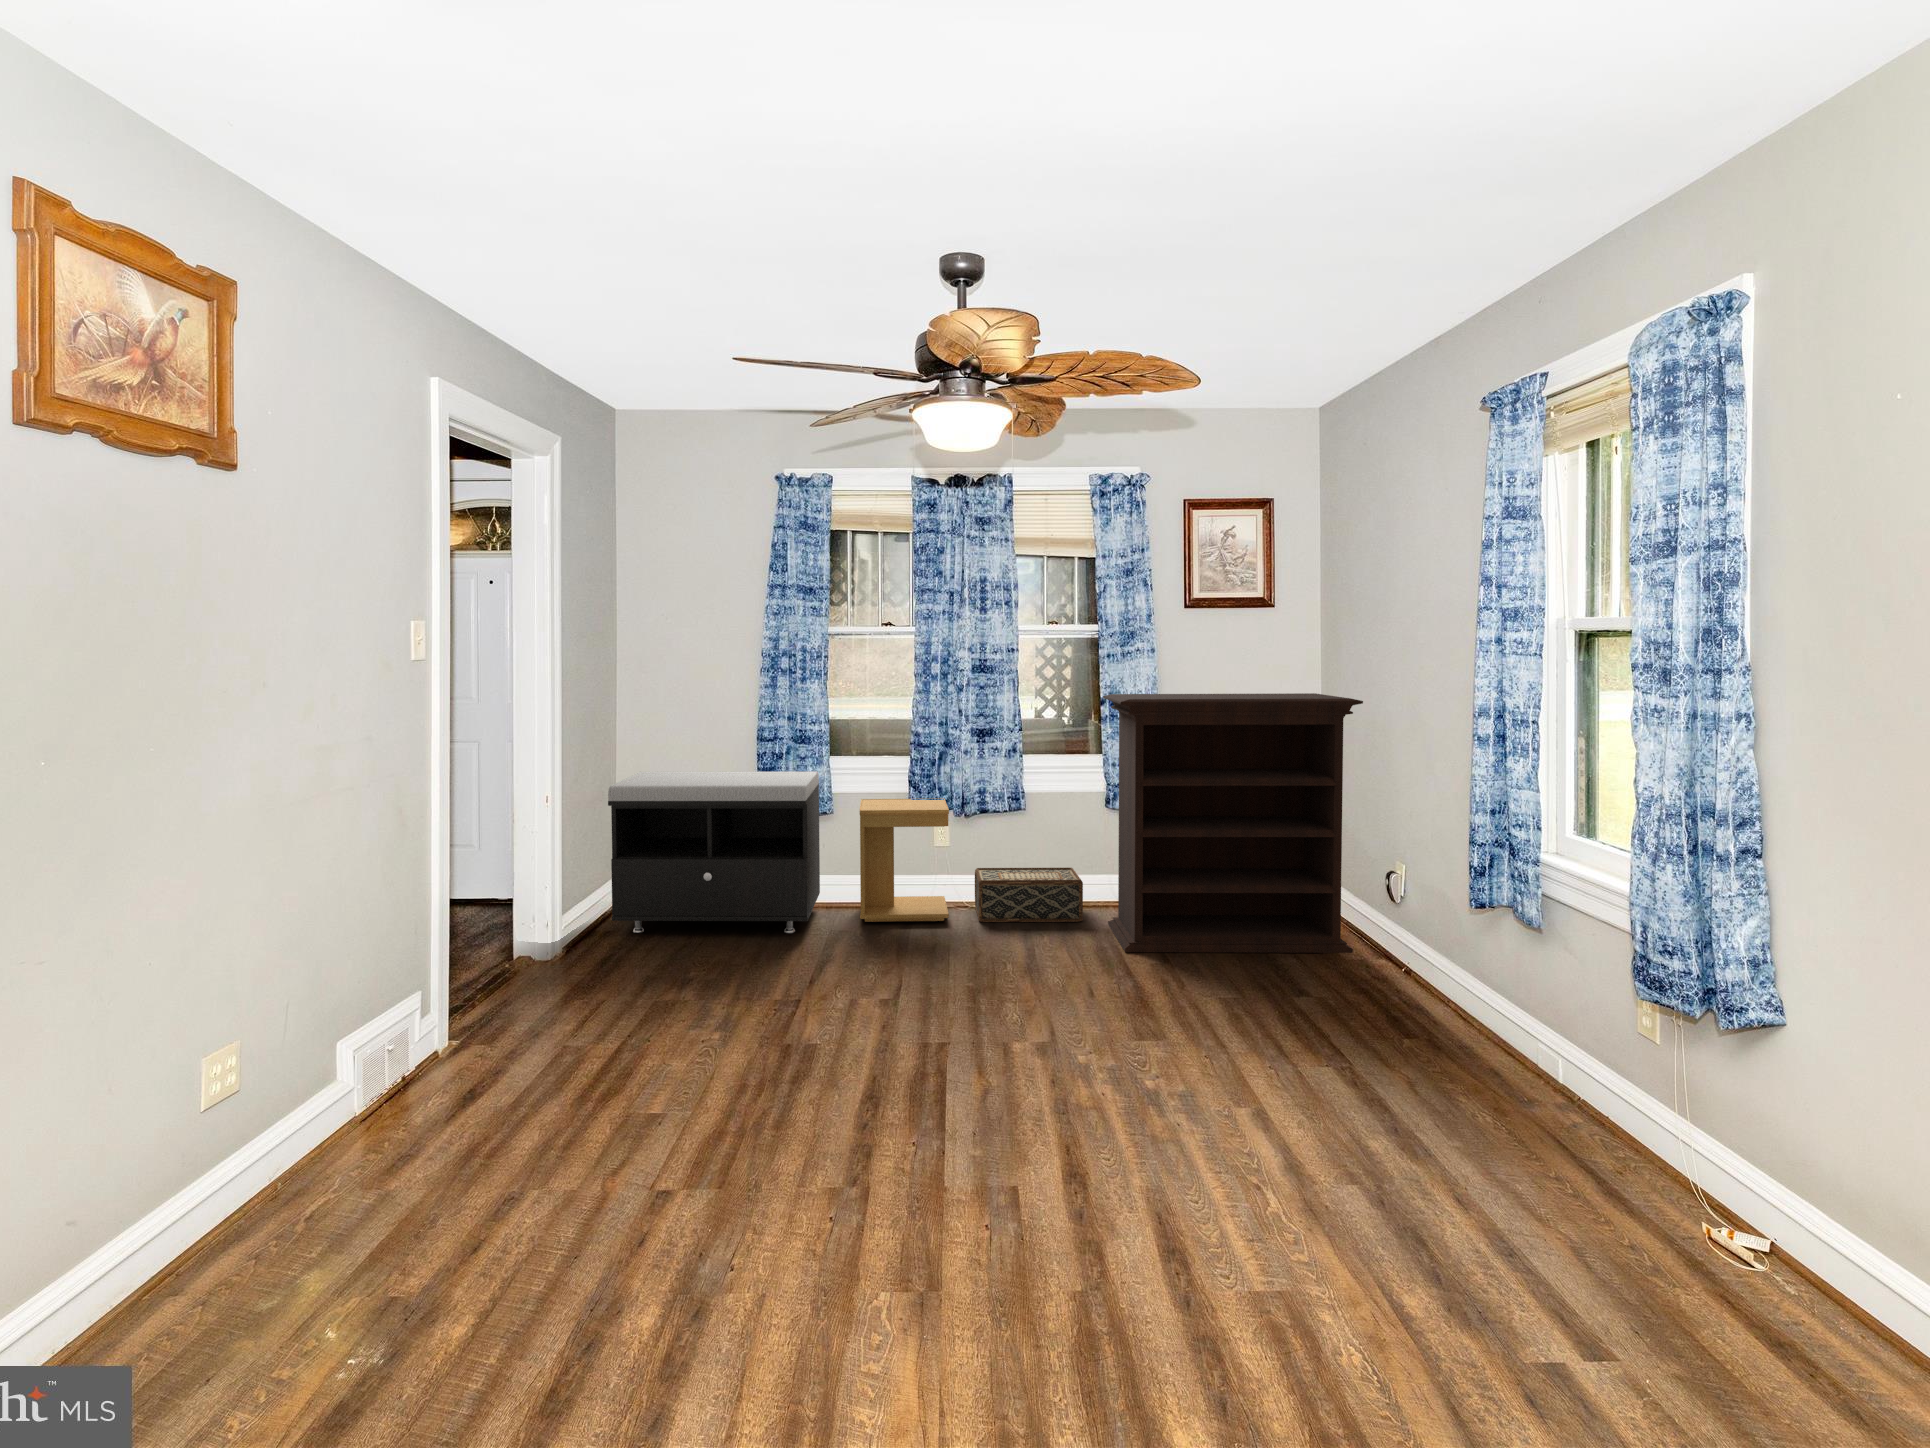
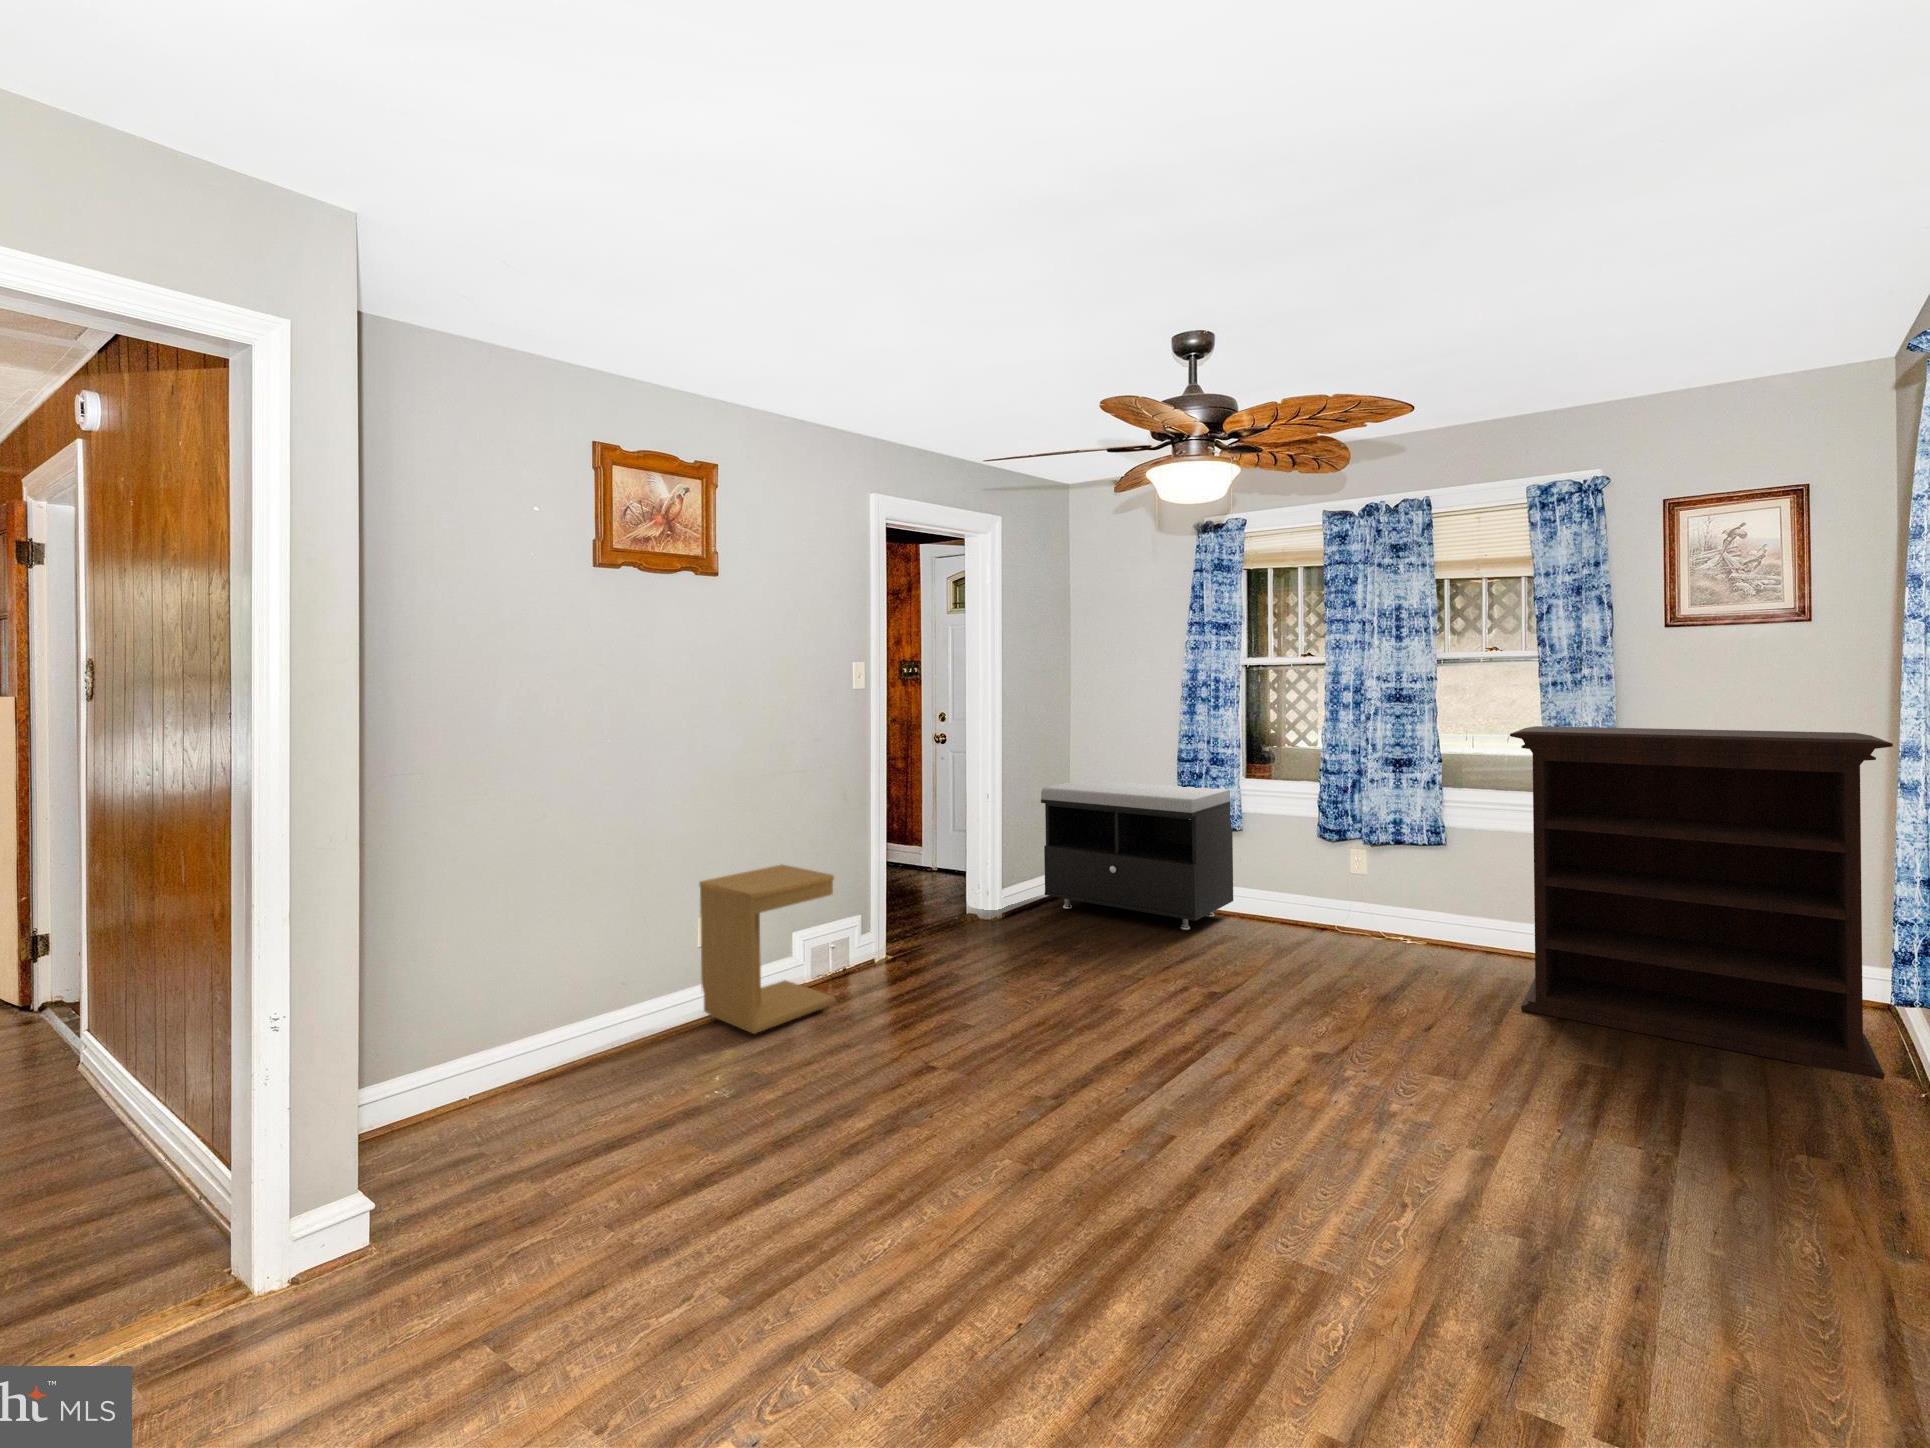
side table: present [860,799,949,922] -> present [699,865,835,1034]
woven basket: present [975,868,1083,922] -> none [1380,900,1512,973]

